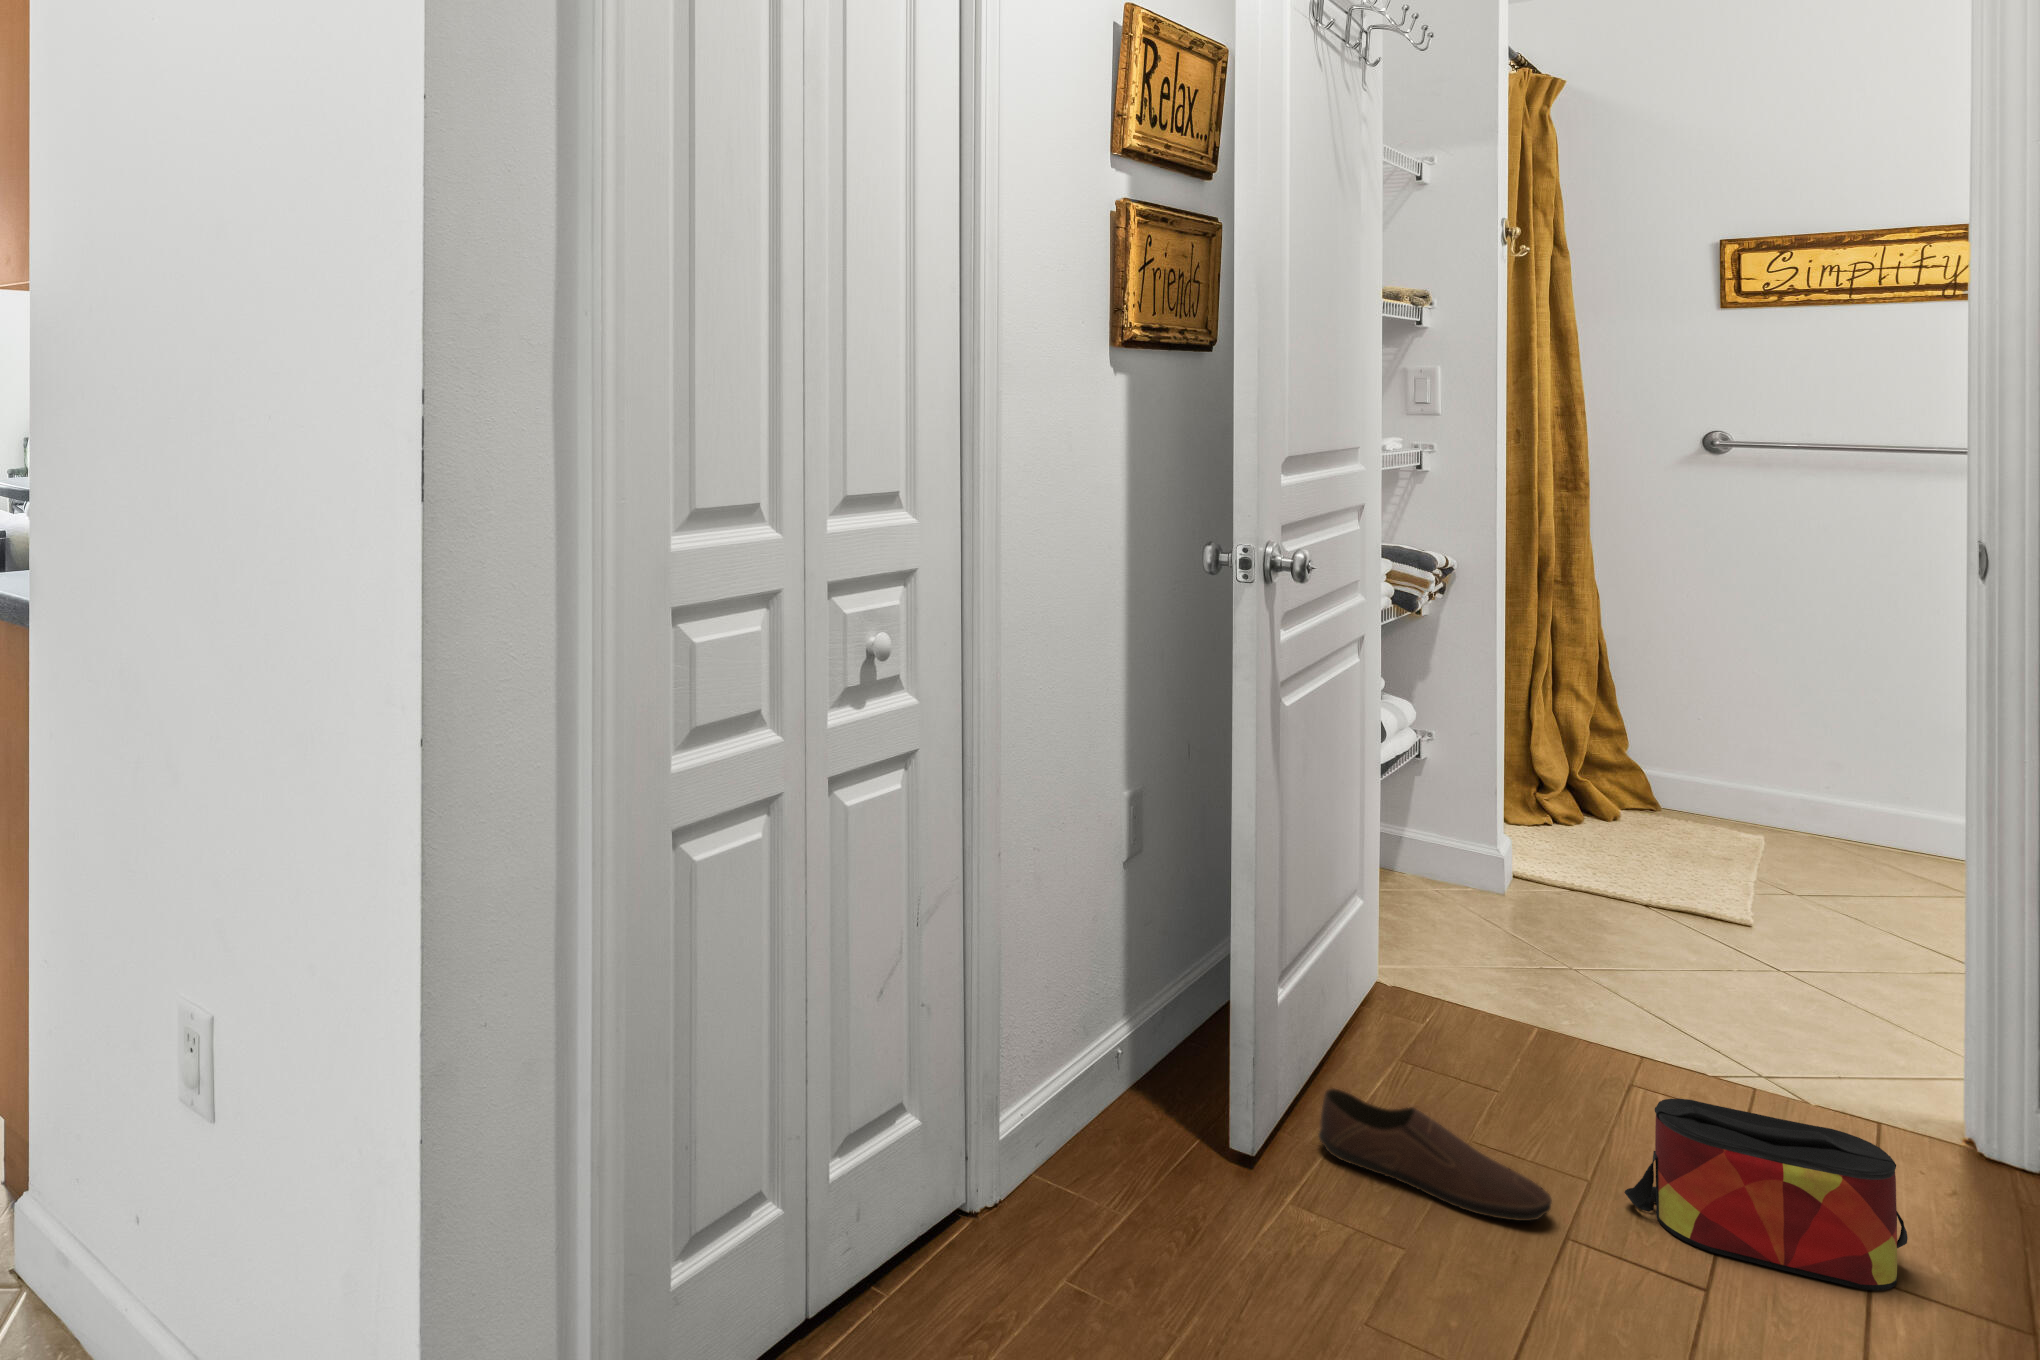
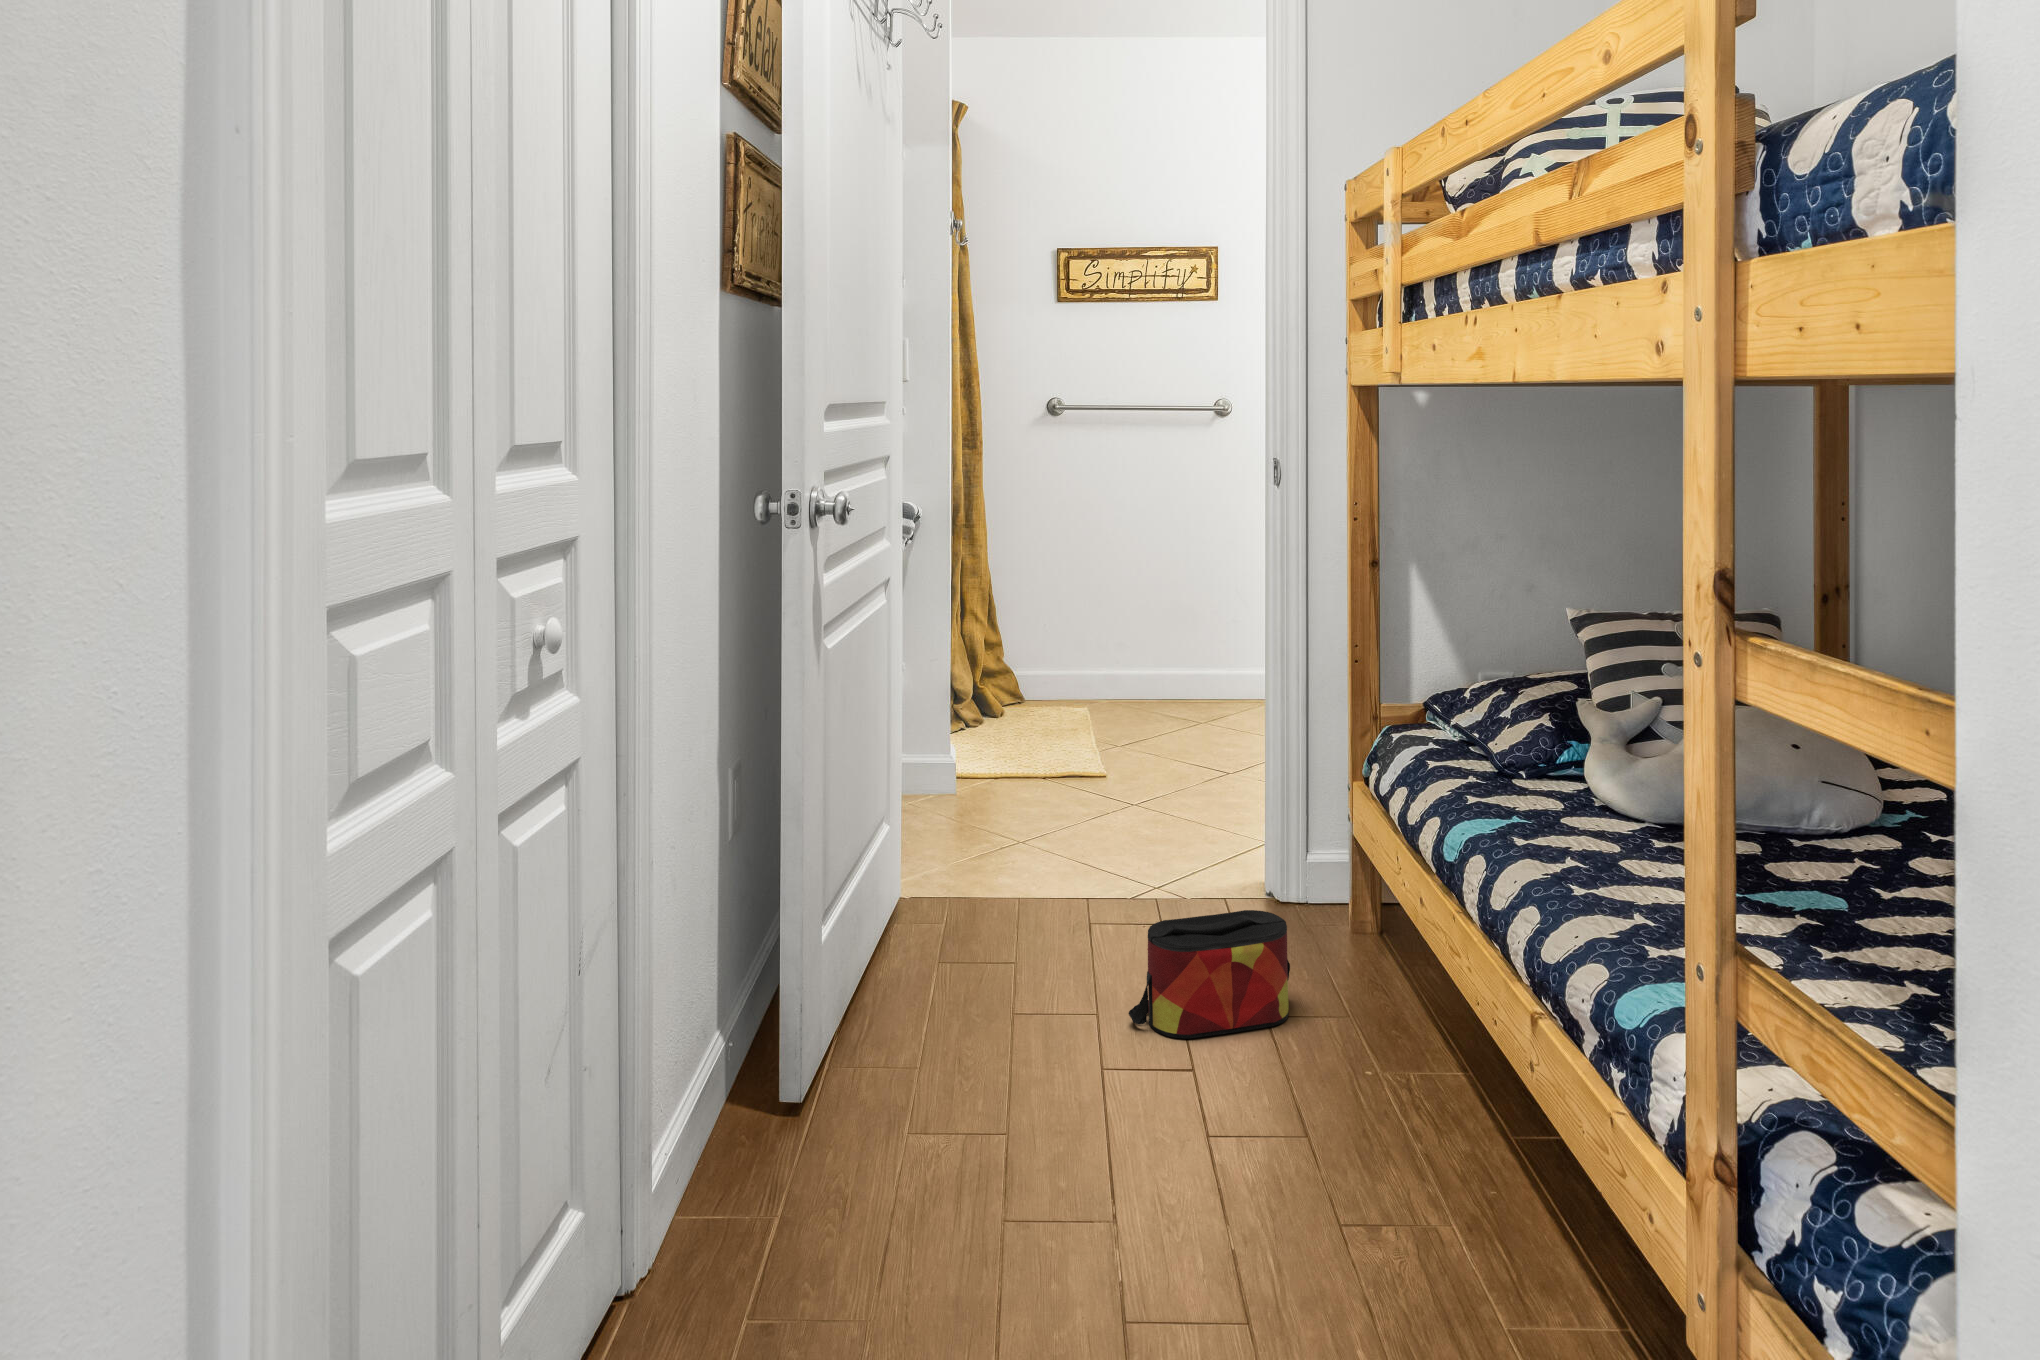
shoe: present [1319,1088,1552,1221] -> none [910,1003,1093,1080]

